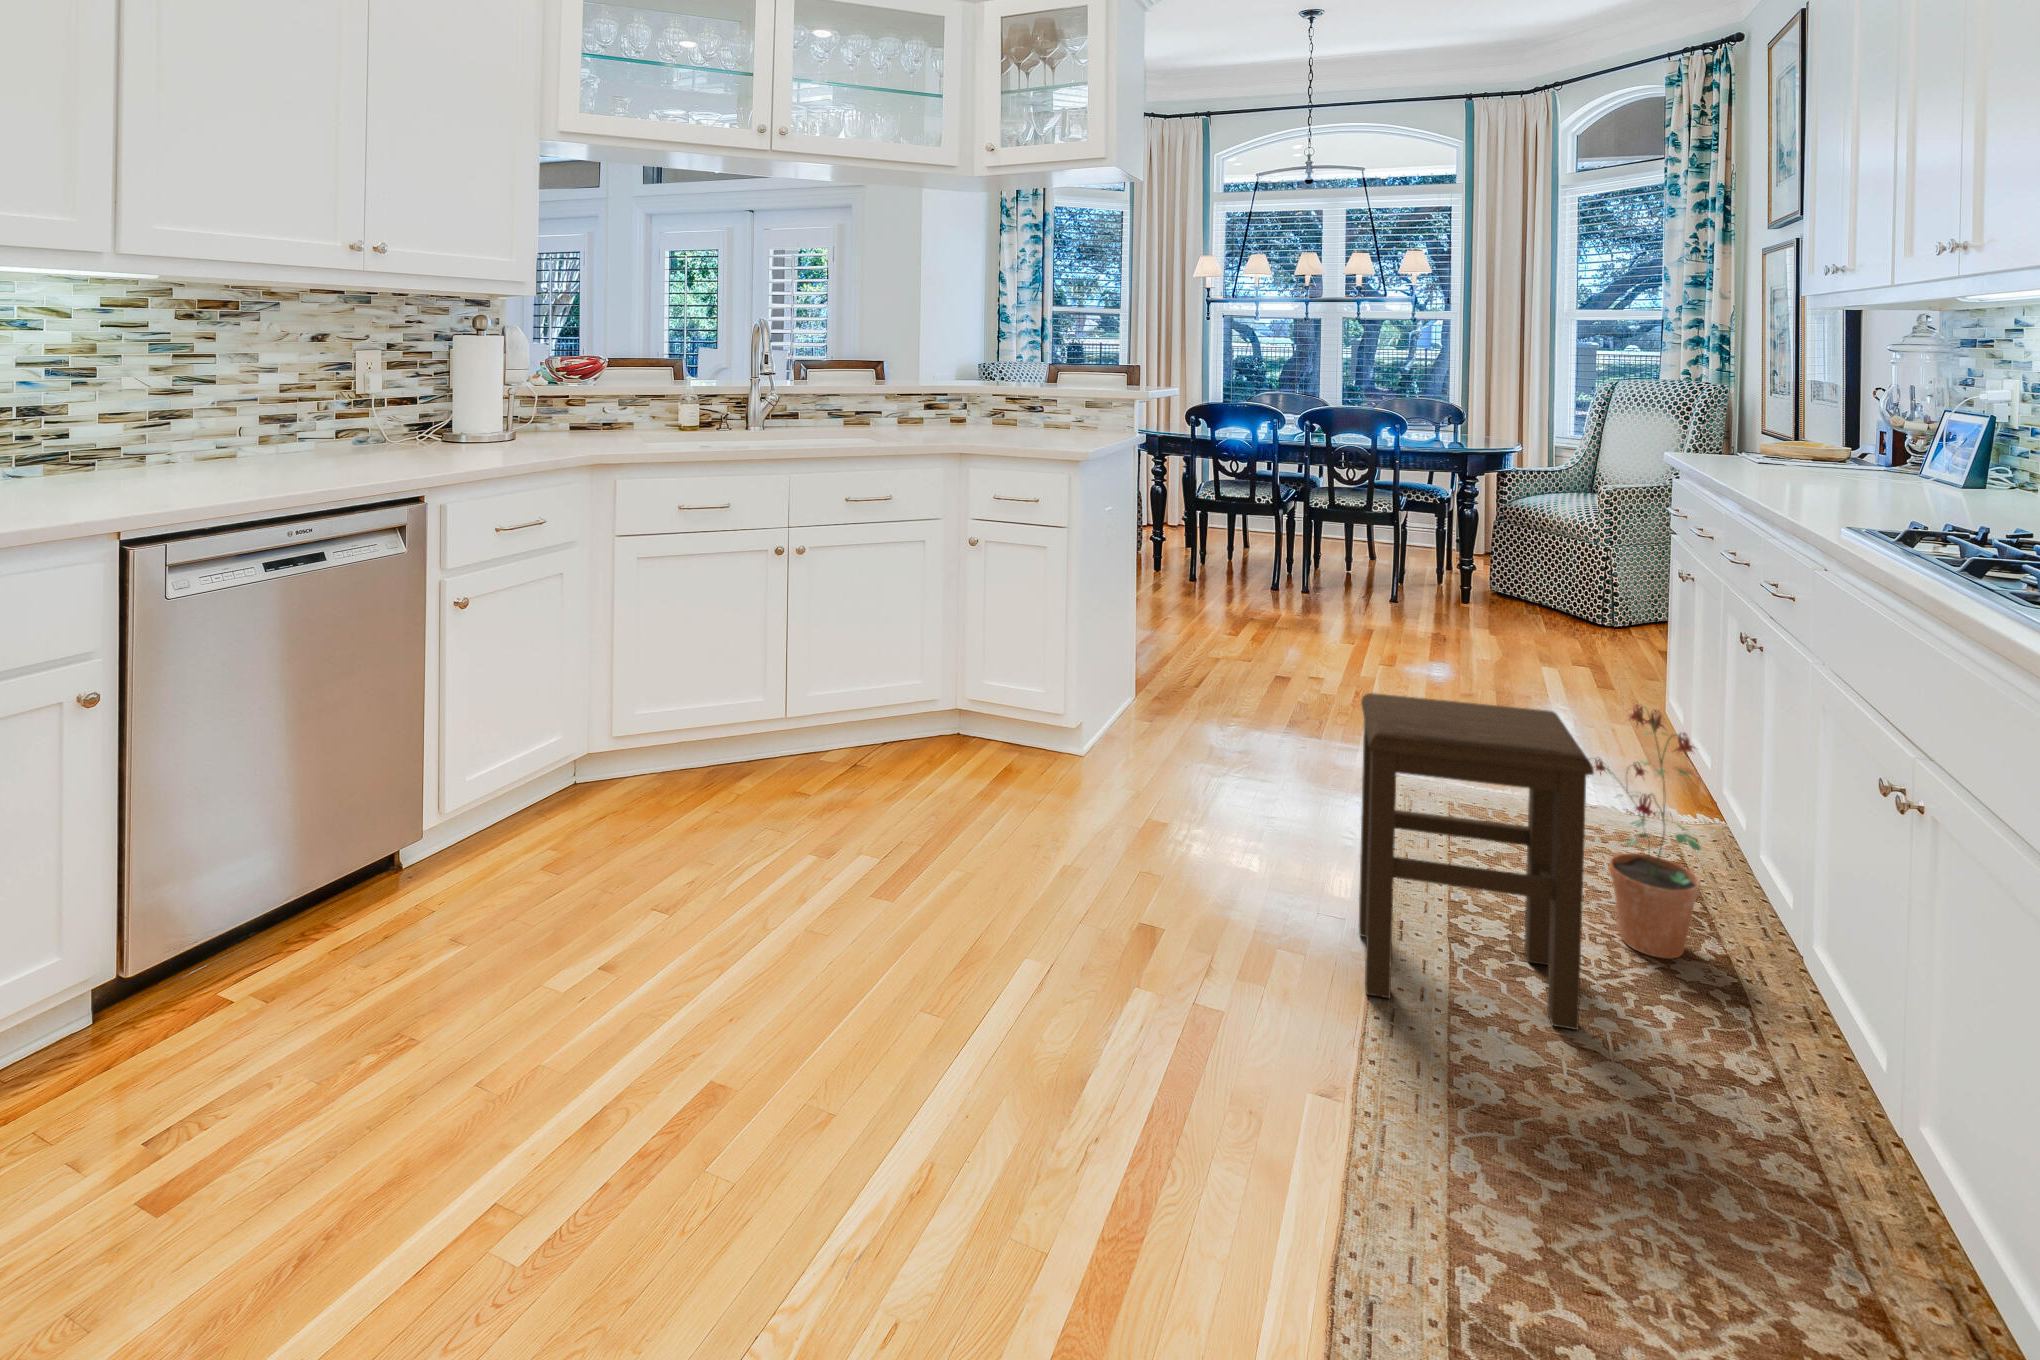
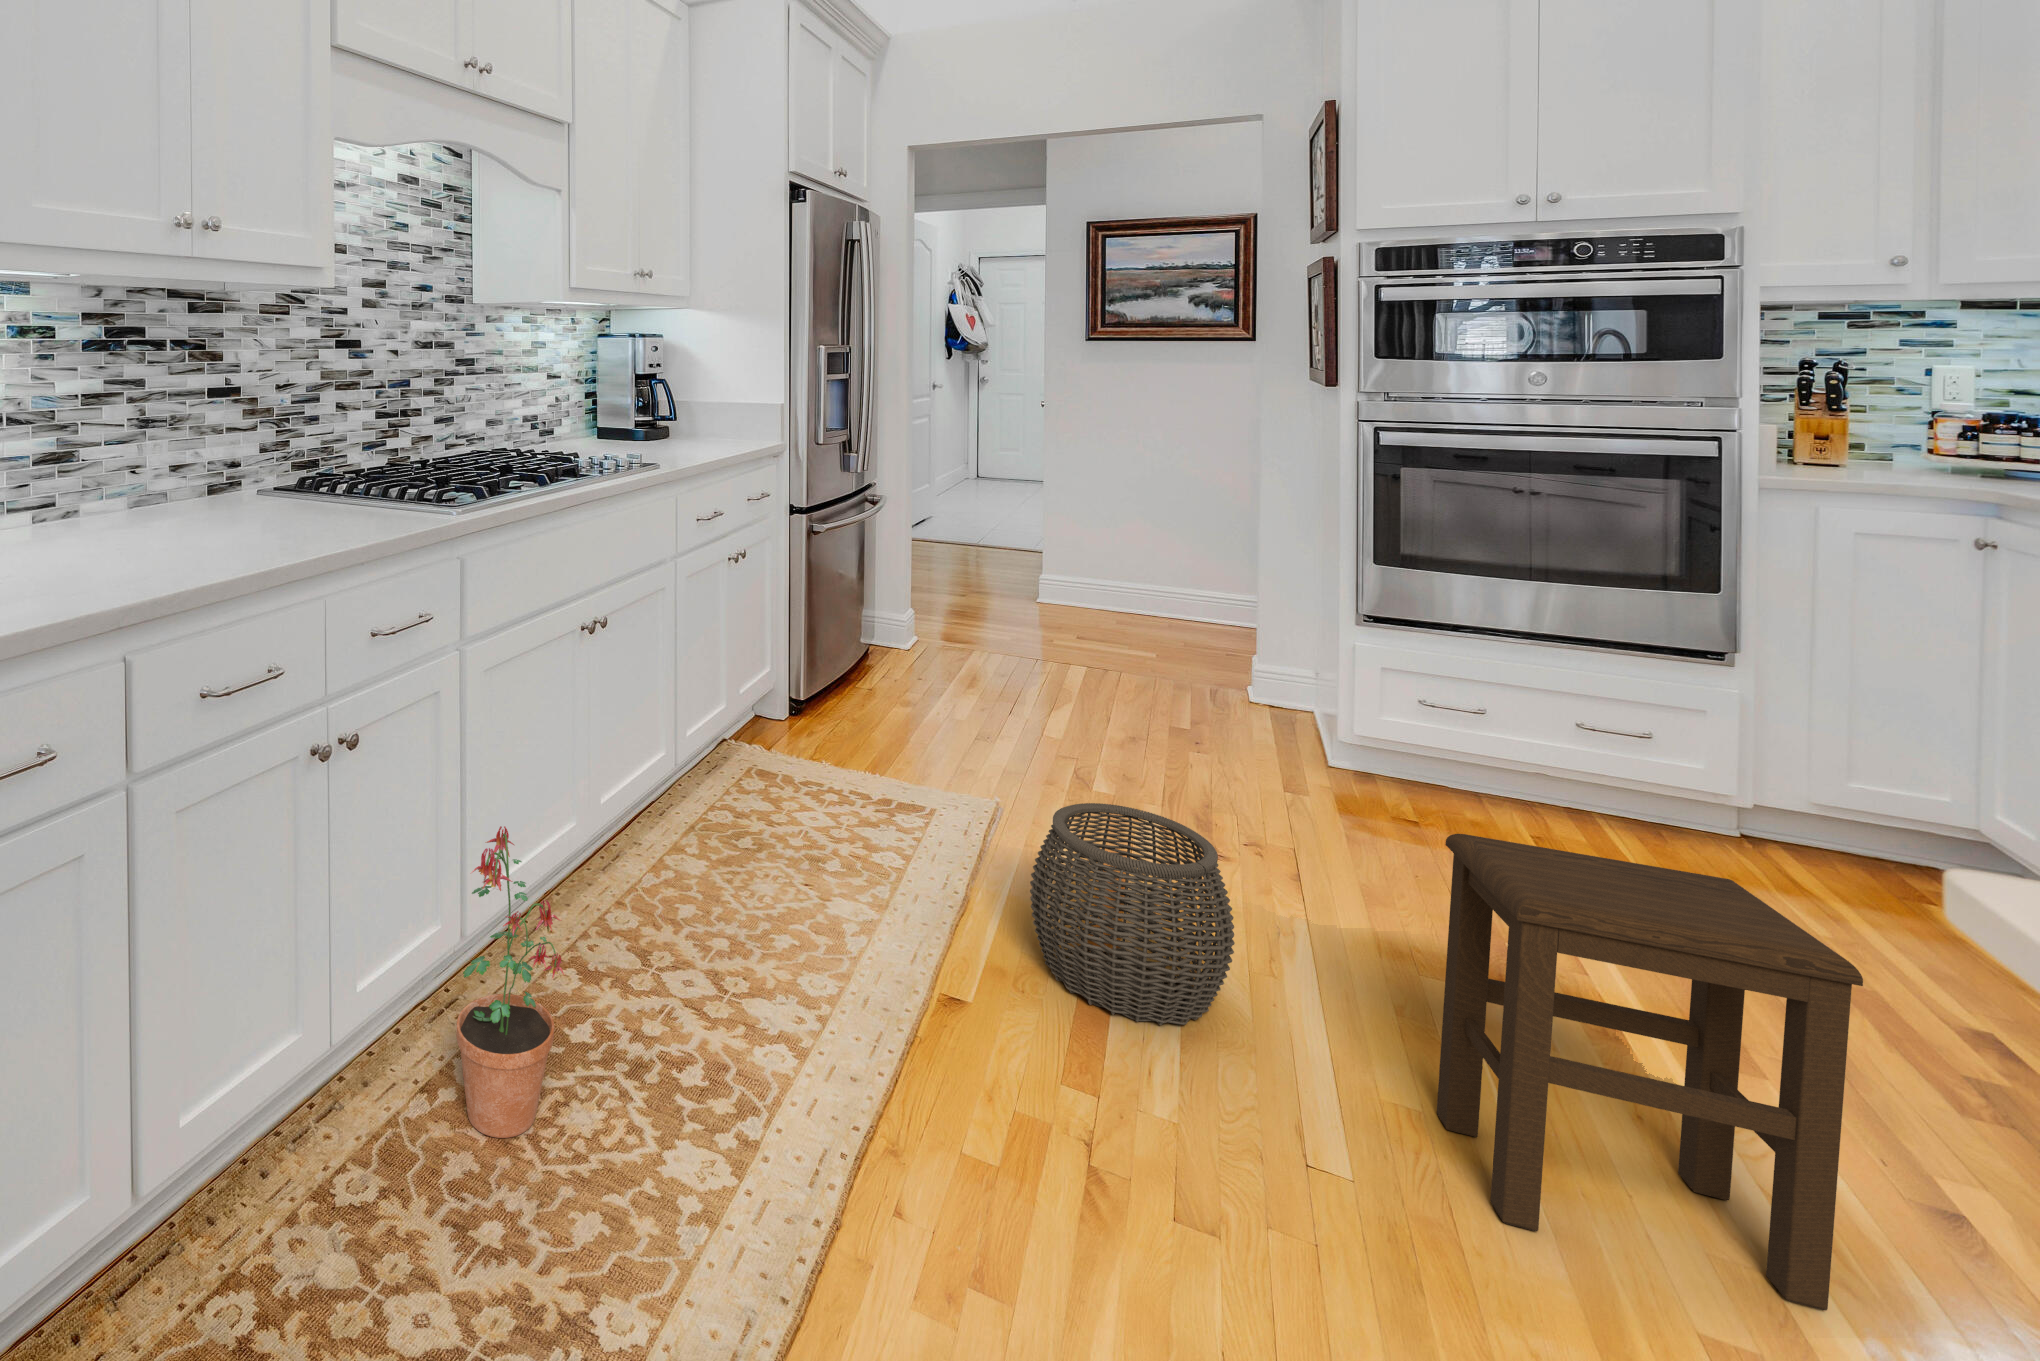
stool: present [1359,693,1594,1030] -> present [1437,834,1863,1310]
woven basket: none [974,893,1217,1212] -> present [1030,803,1235,1025]

